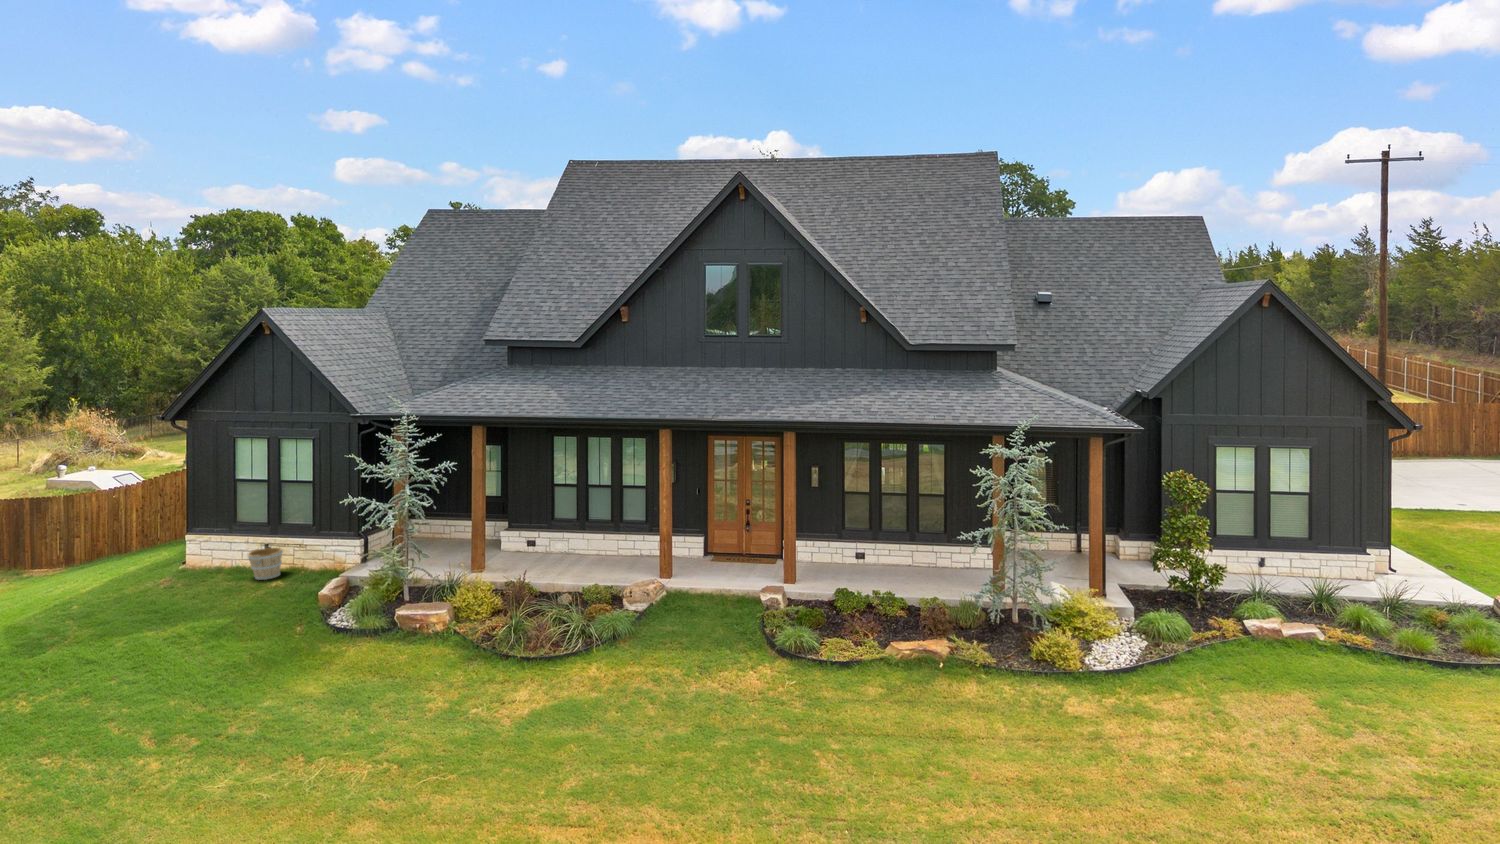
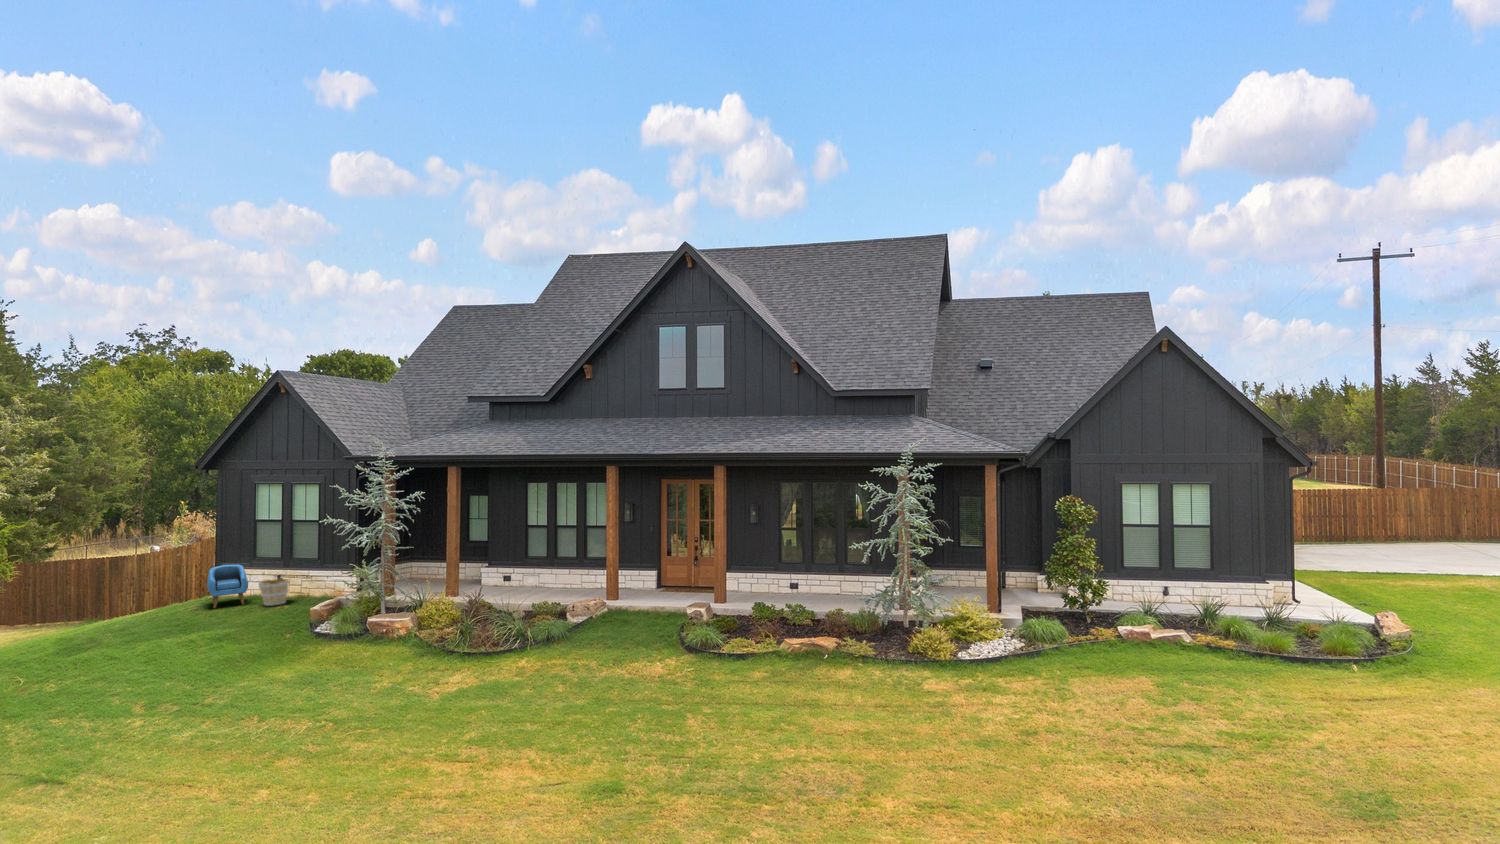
armchair: none [185,531,234,584] -> present [207,565,248,608]

